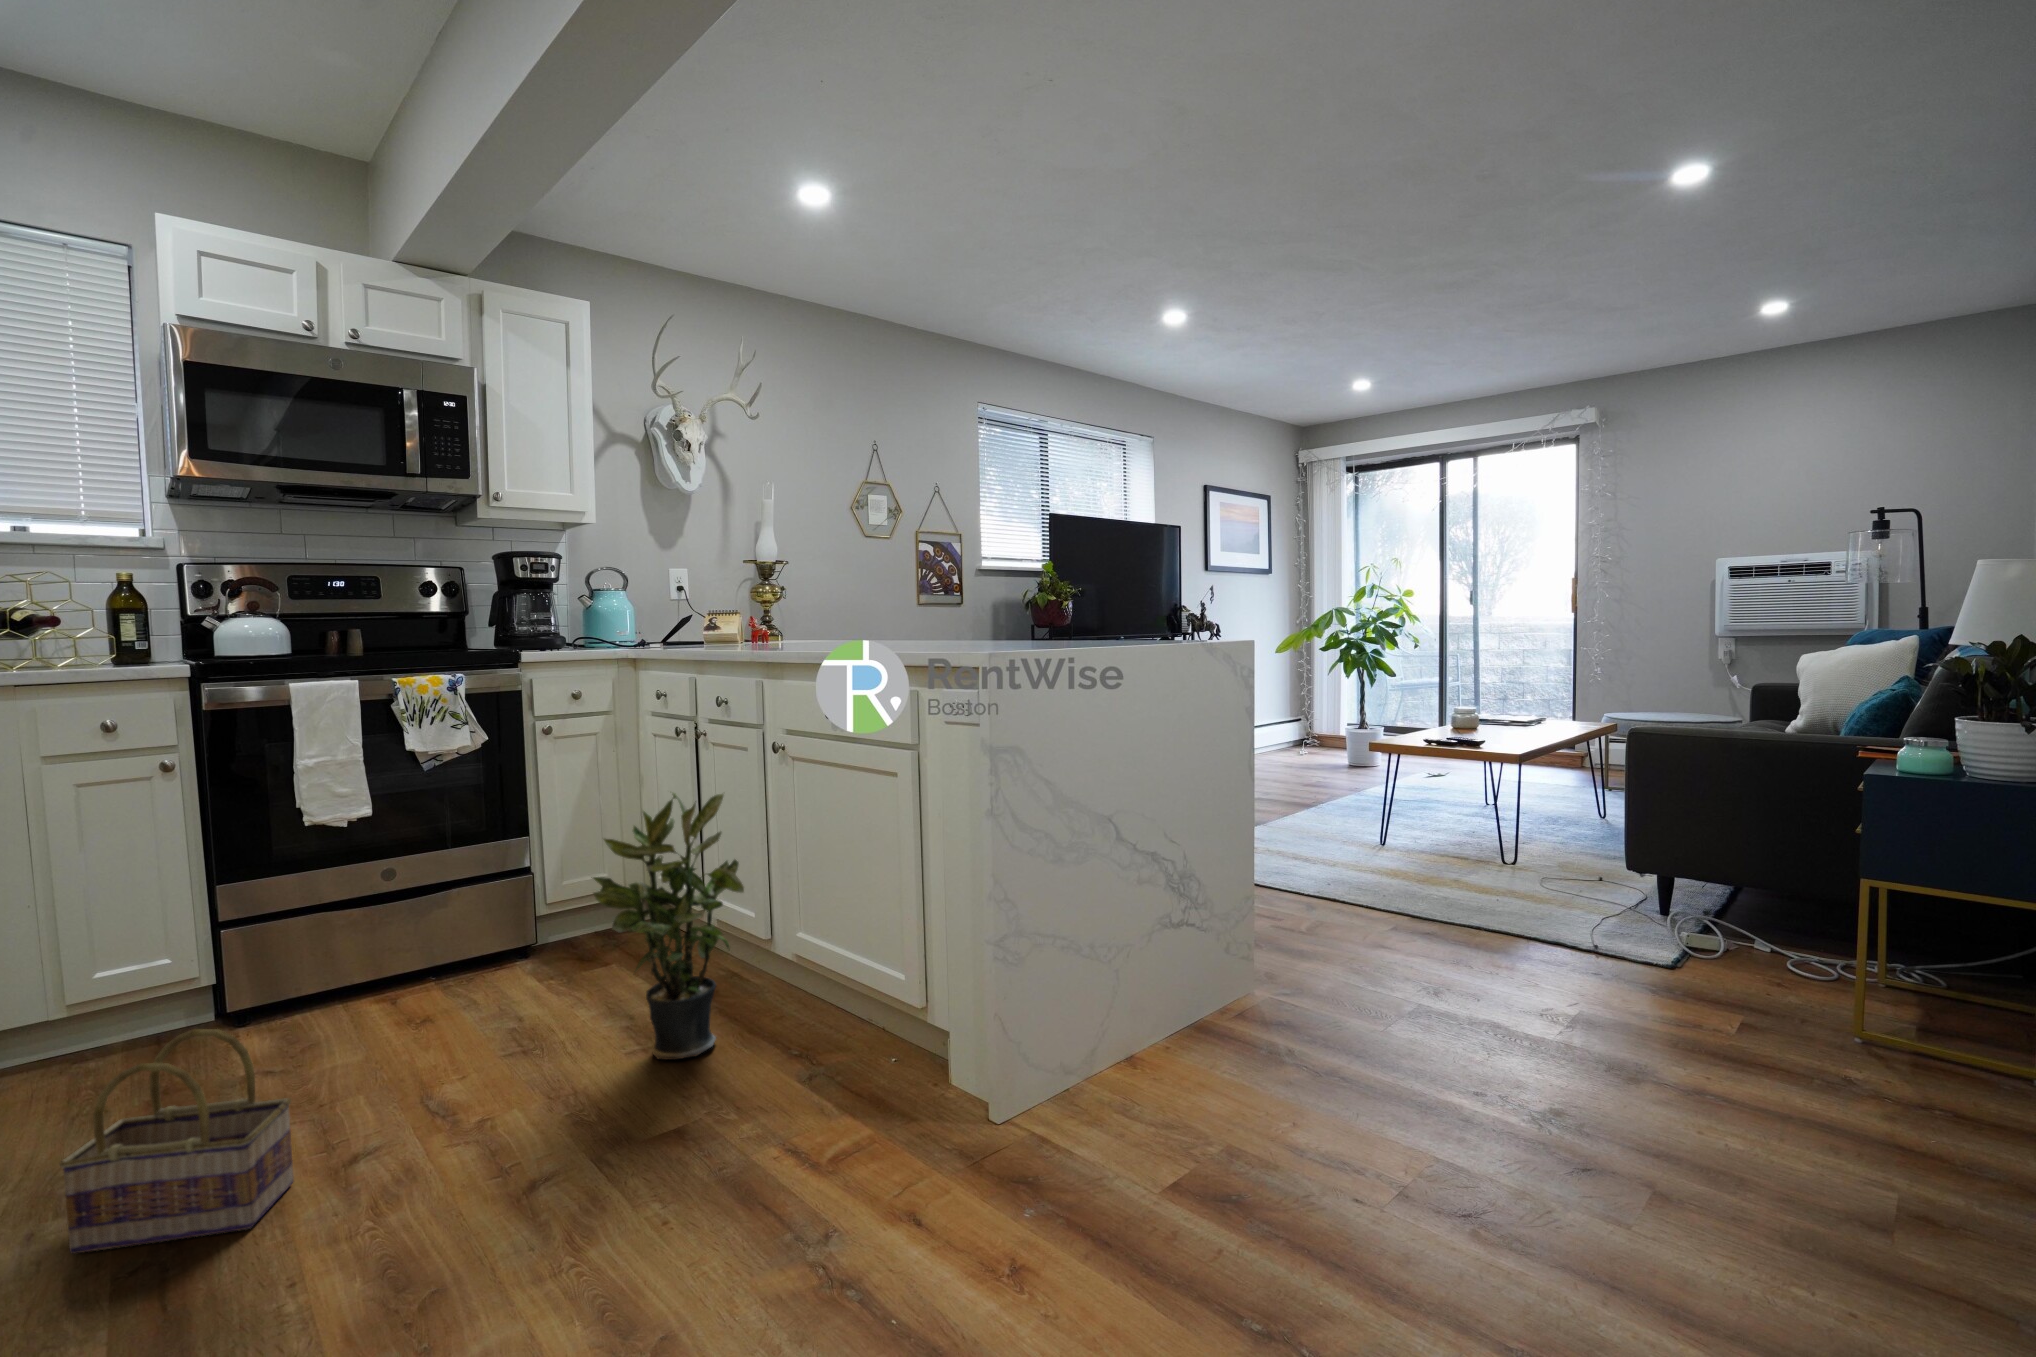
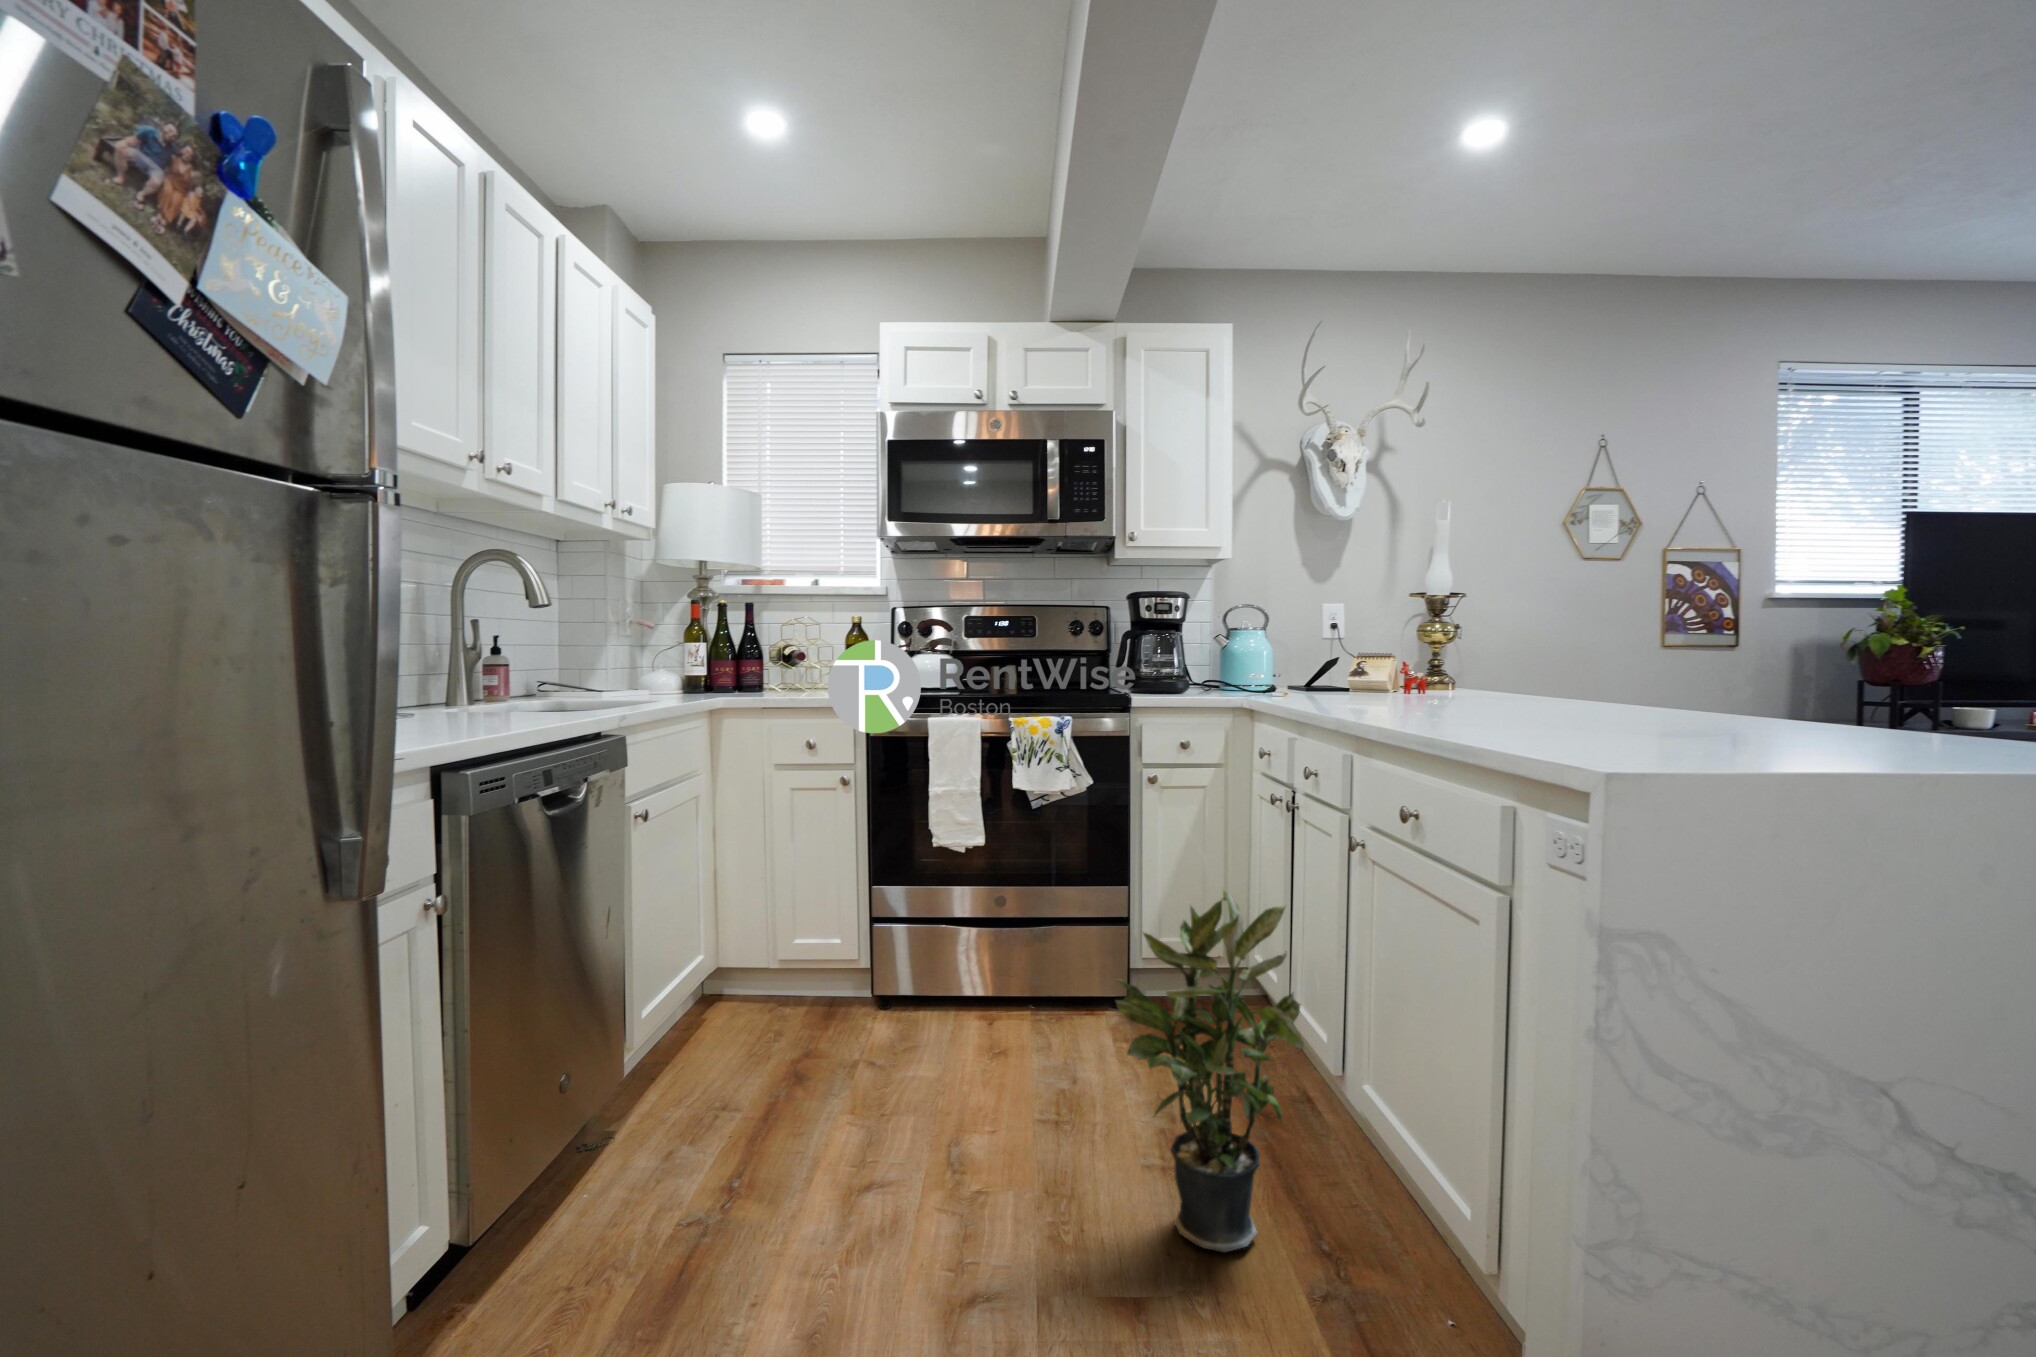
basket: present [59,1029,294,1254] -> none [642,1048,806,1278]

